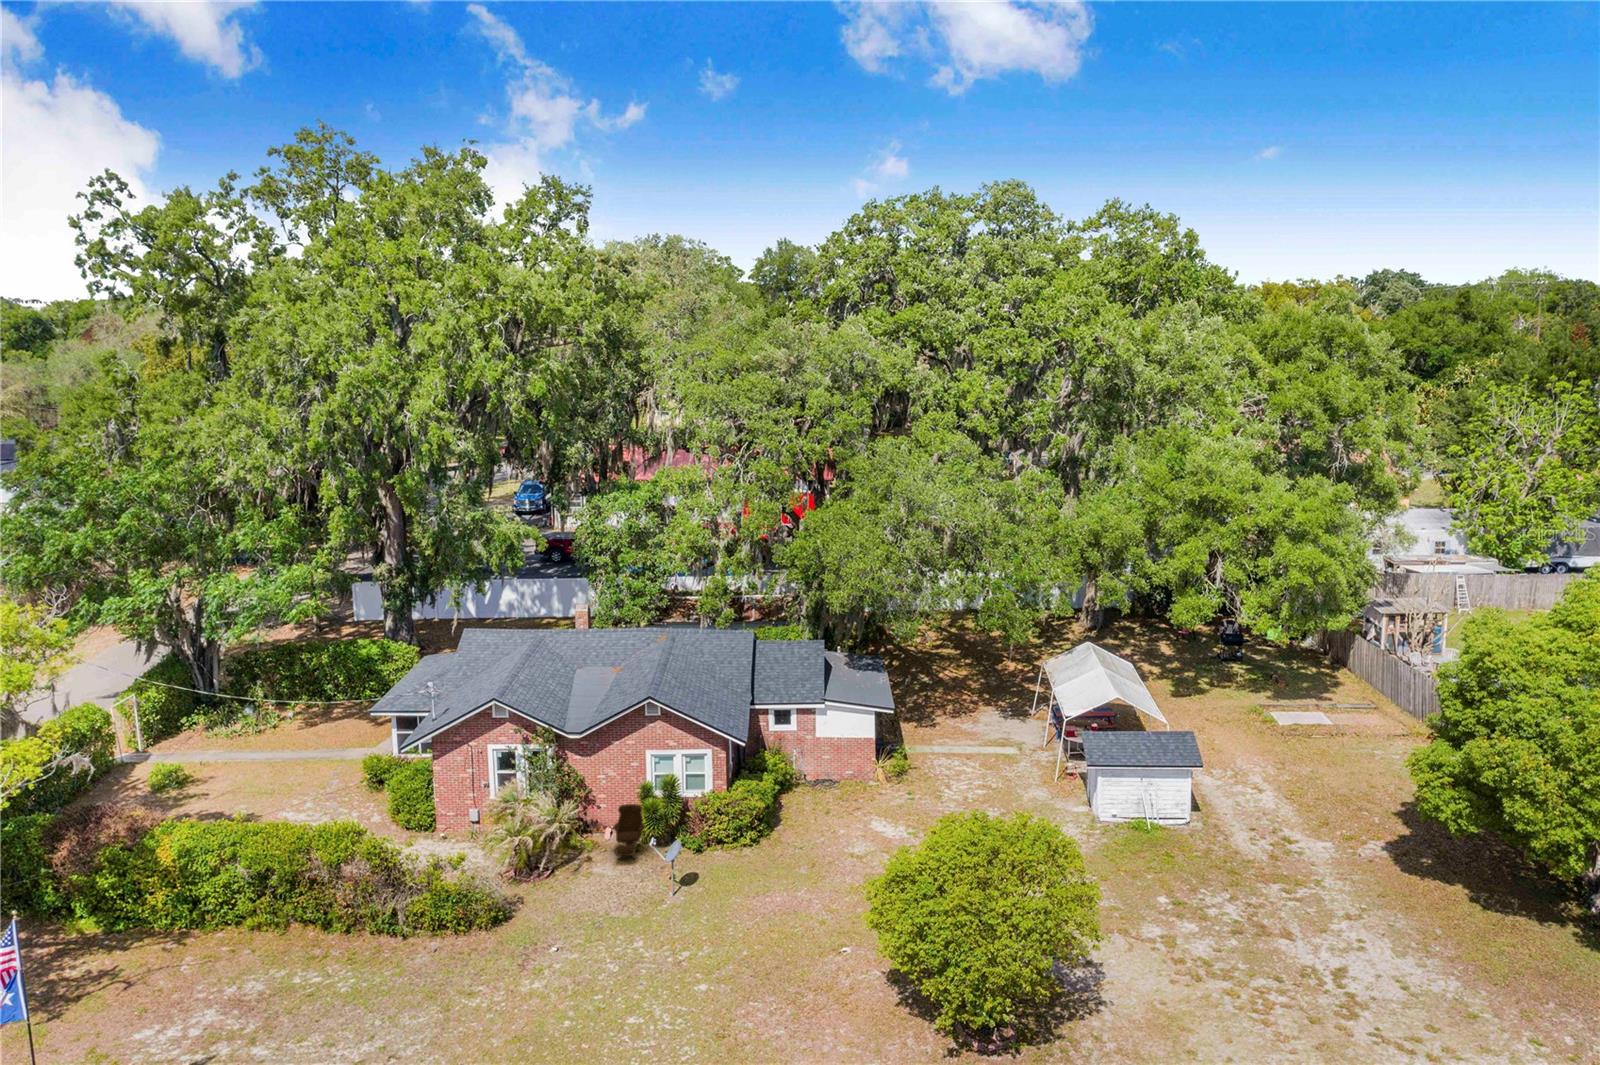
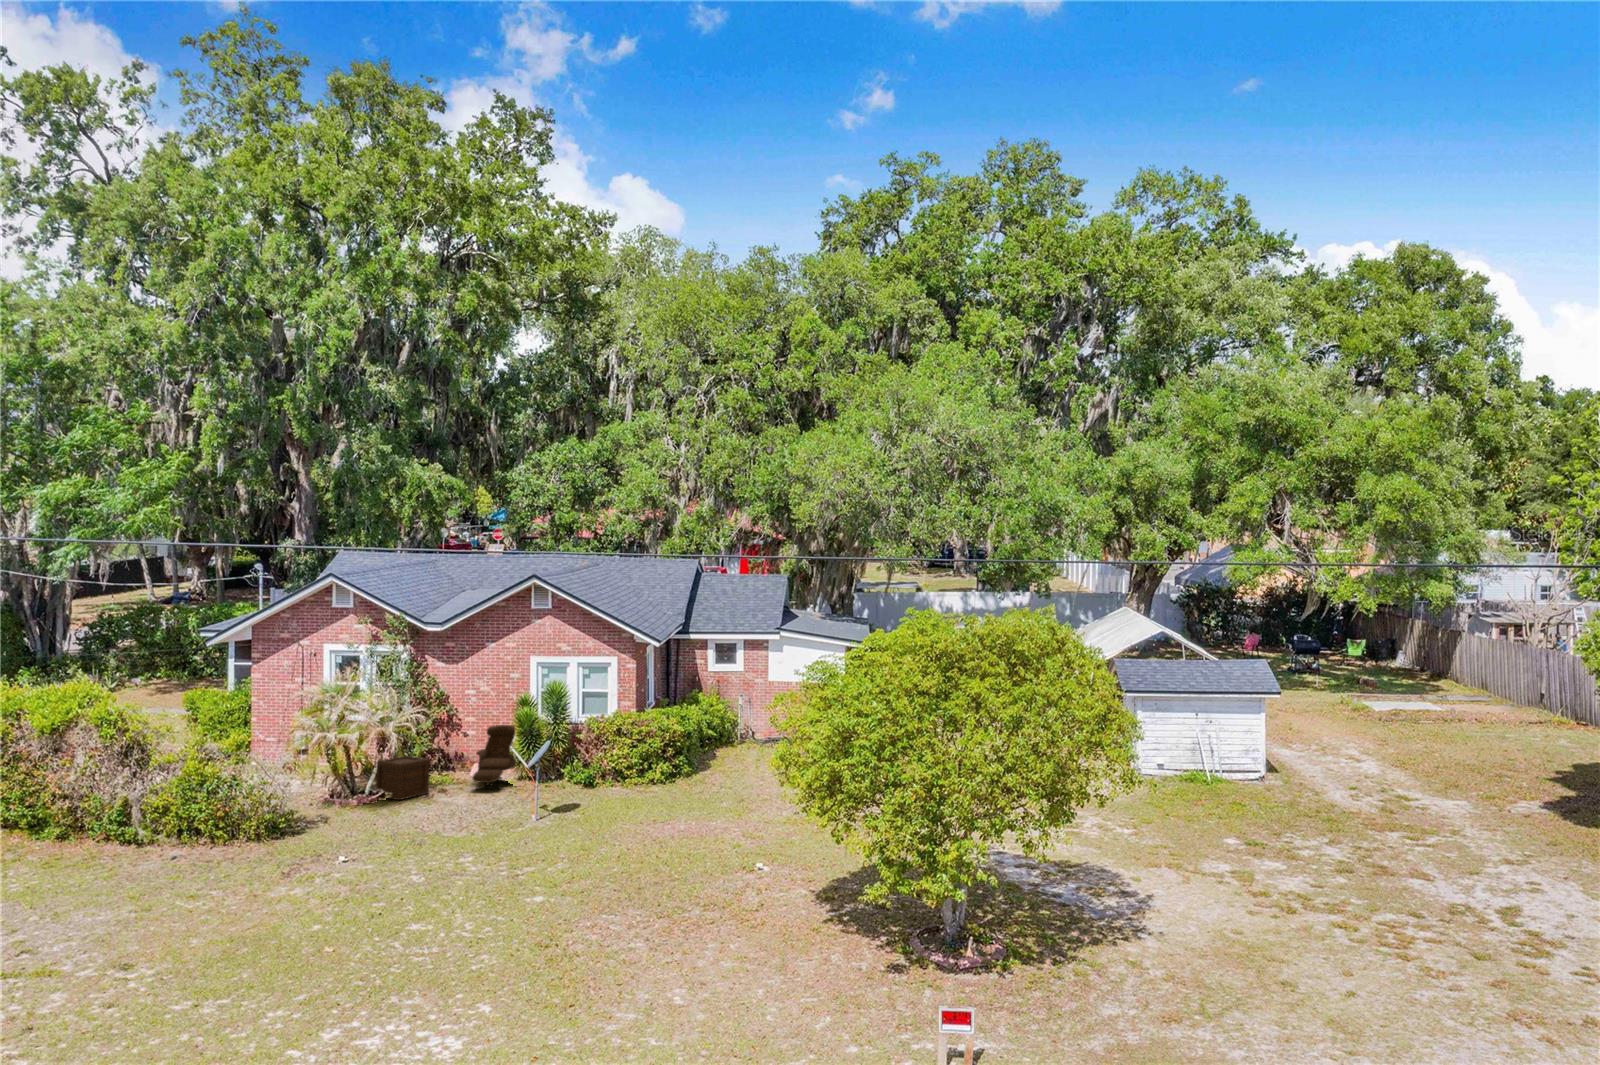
wooden crate: none [547,837,586,877] -> present [376,756,429,800]

